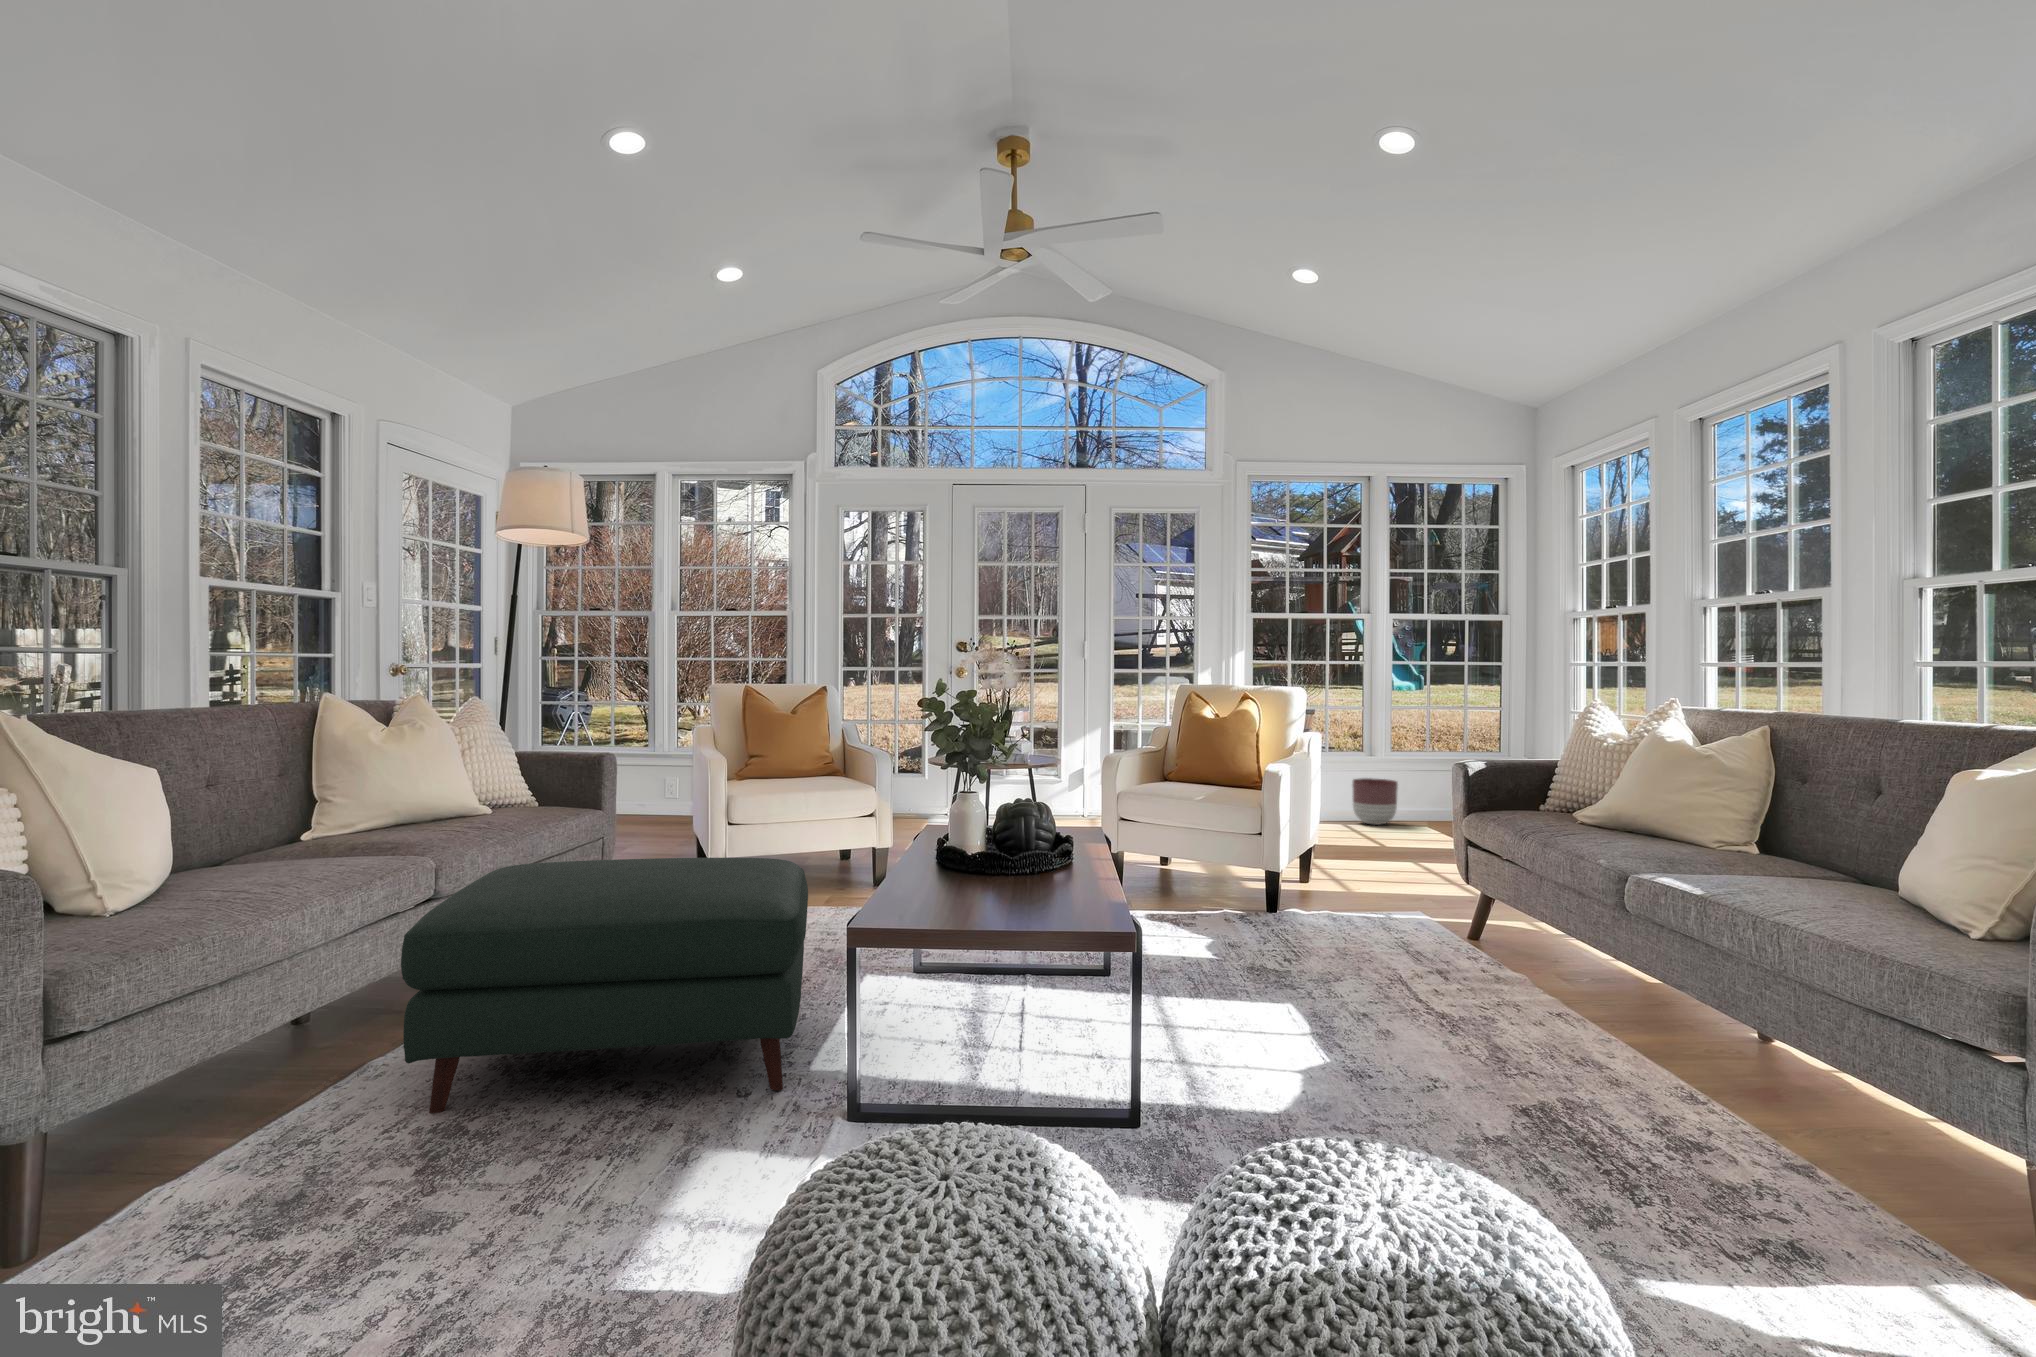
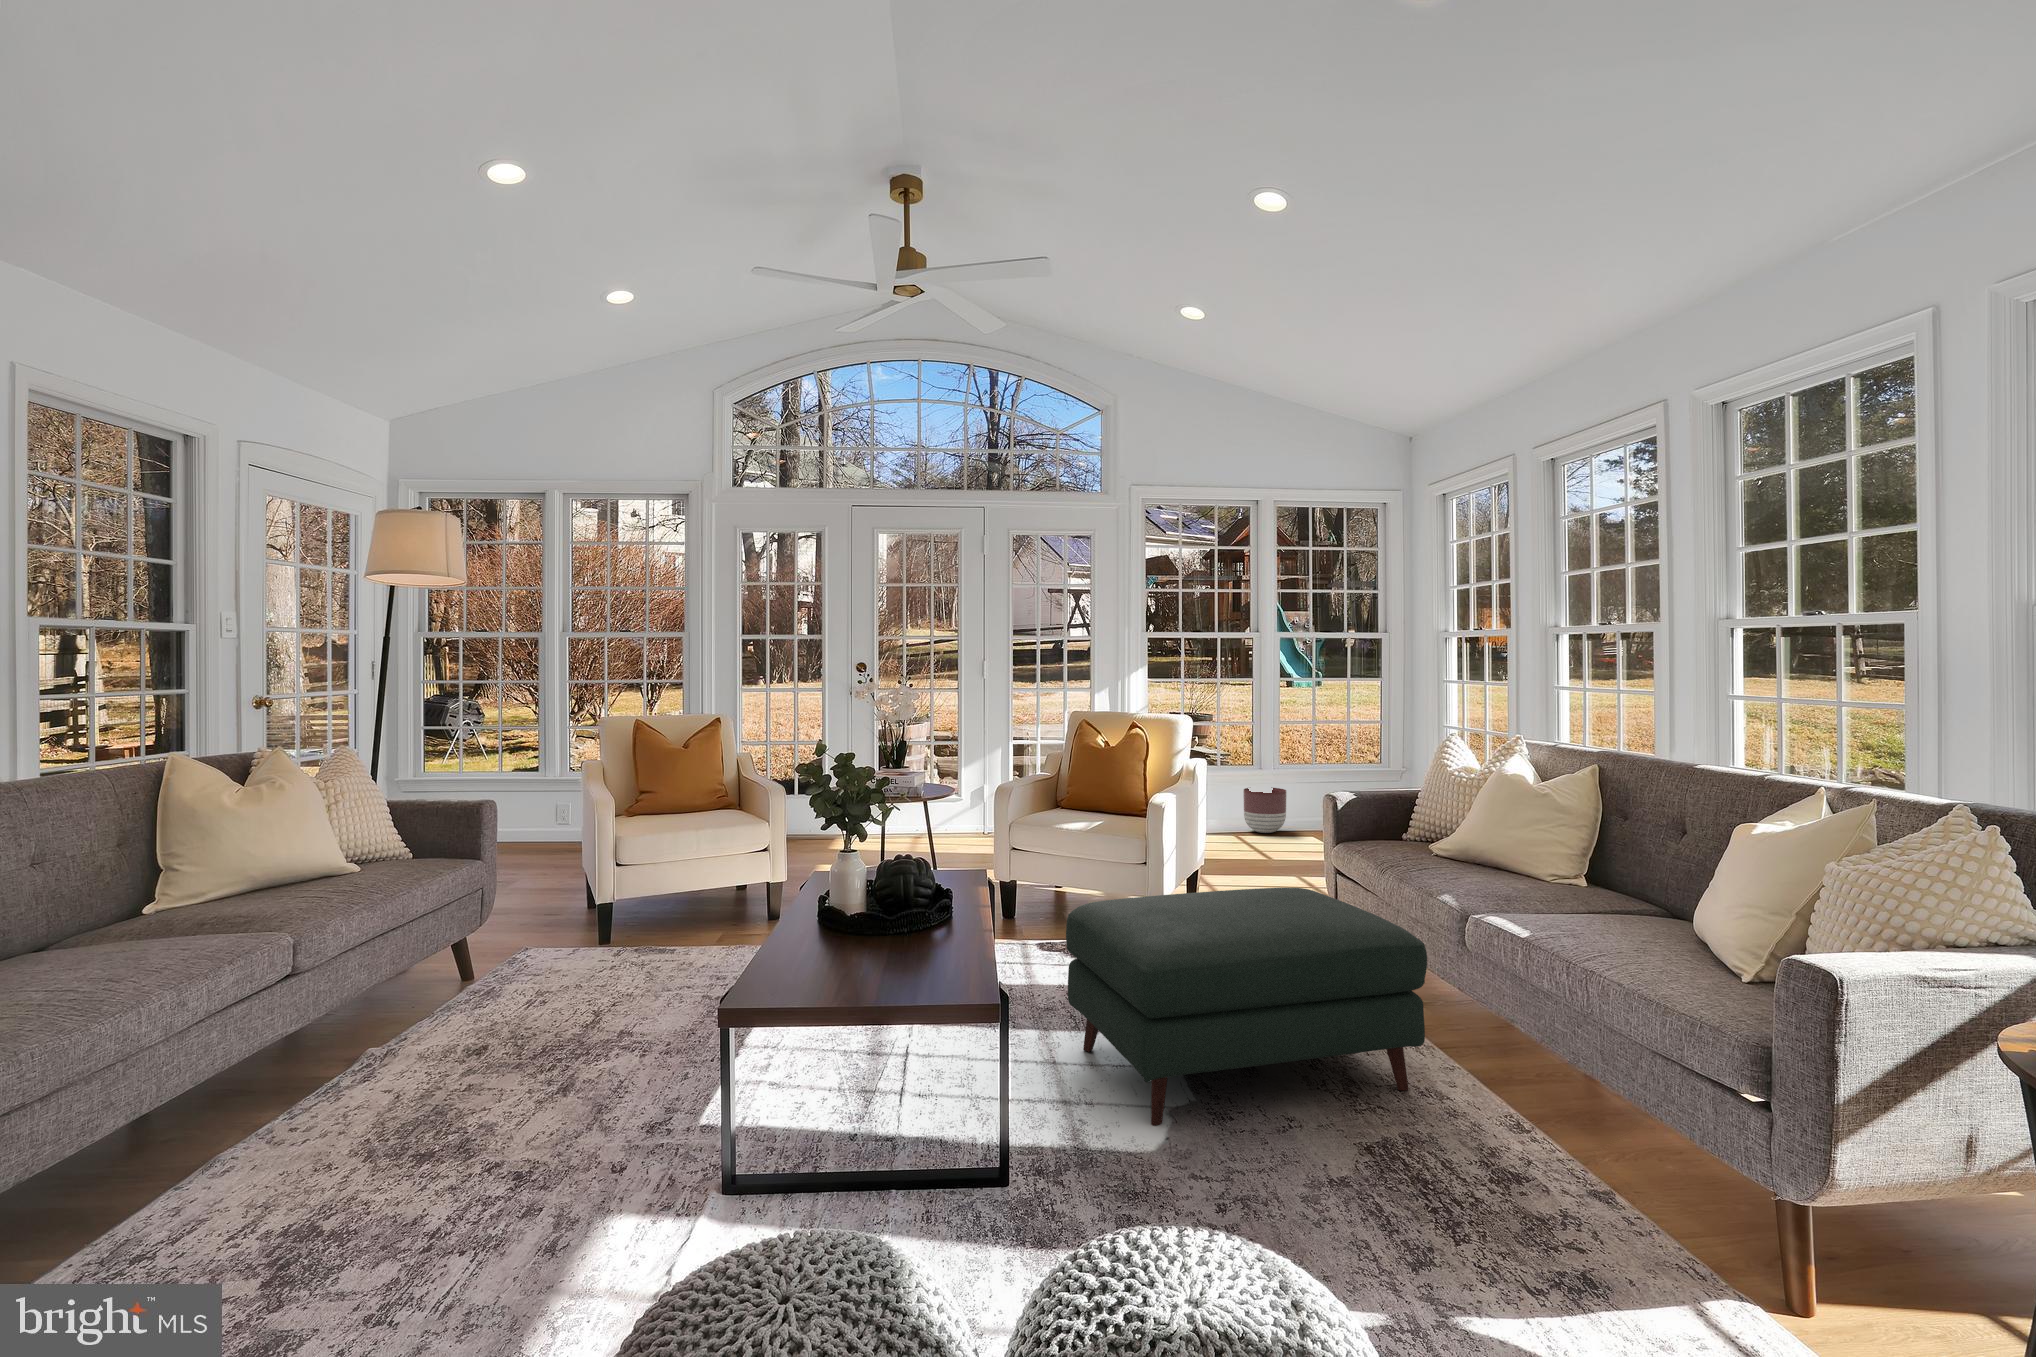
ottoman: present [401,858,808,1113] -> present [1066,888,1427,1126]

